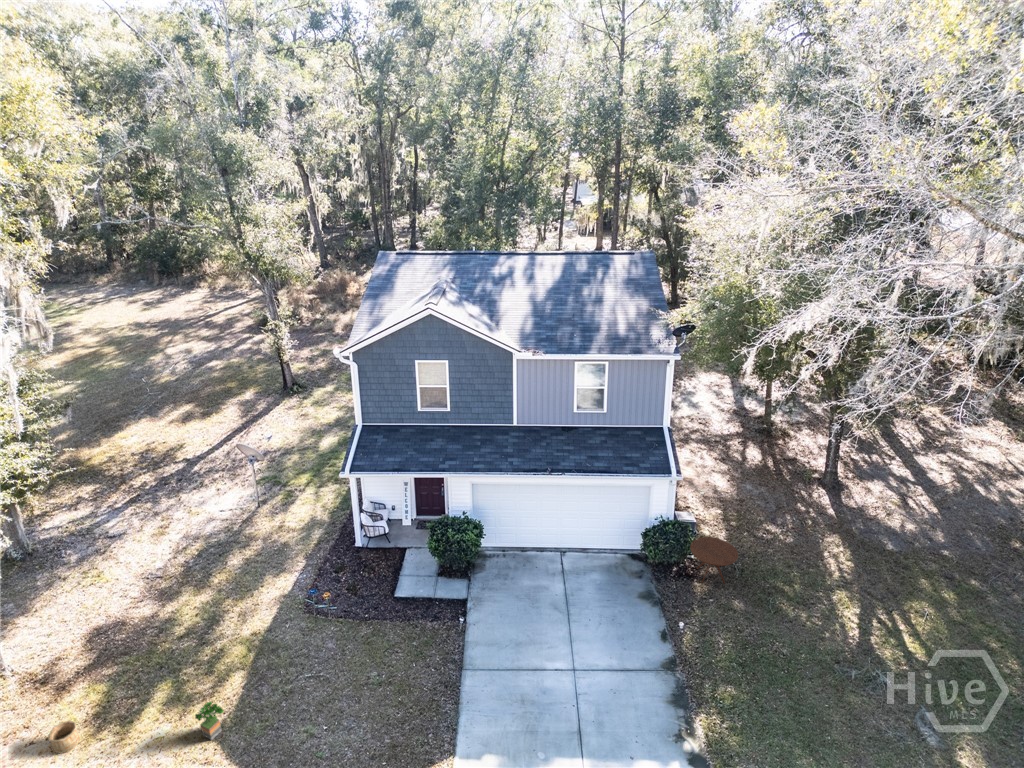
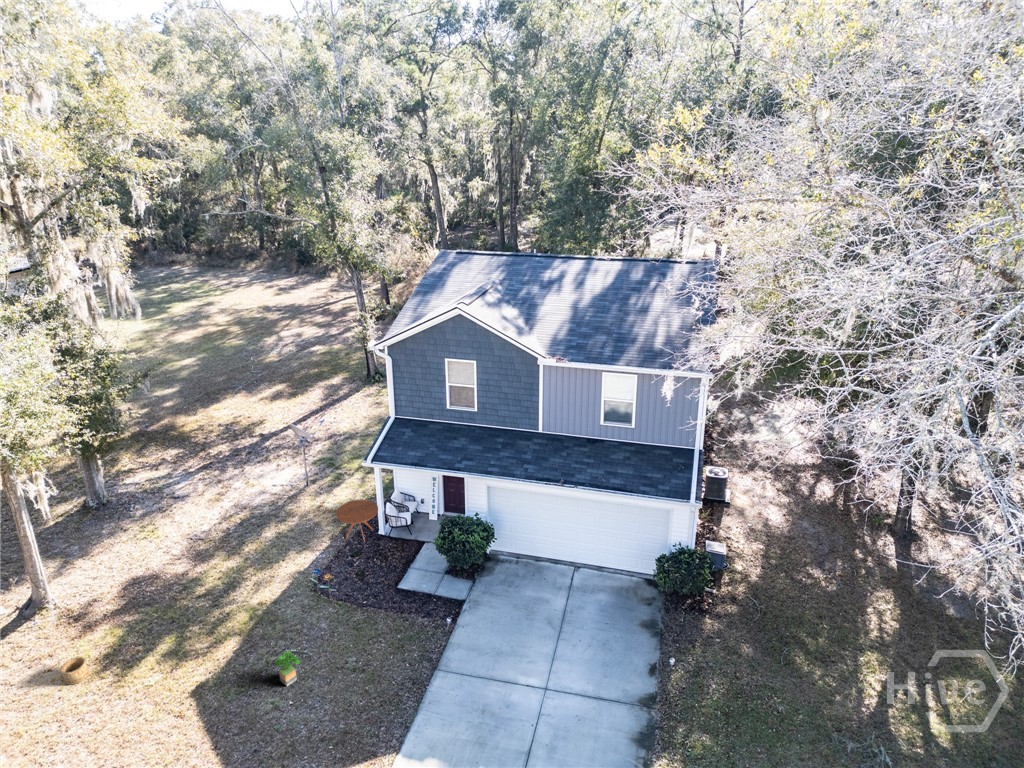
round table: present [690,537,738,584] -> present [336,500,378,541]
potted tree: present [195,702,224,740] -> present [275,651,299,686]

